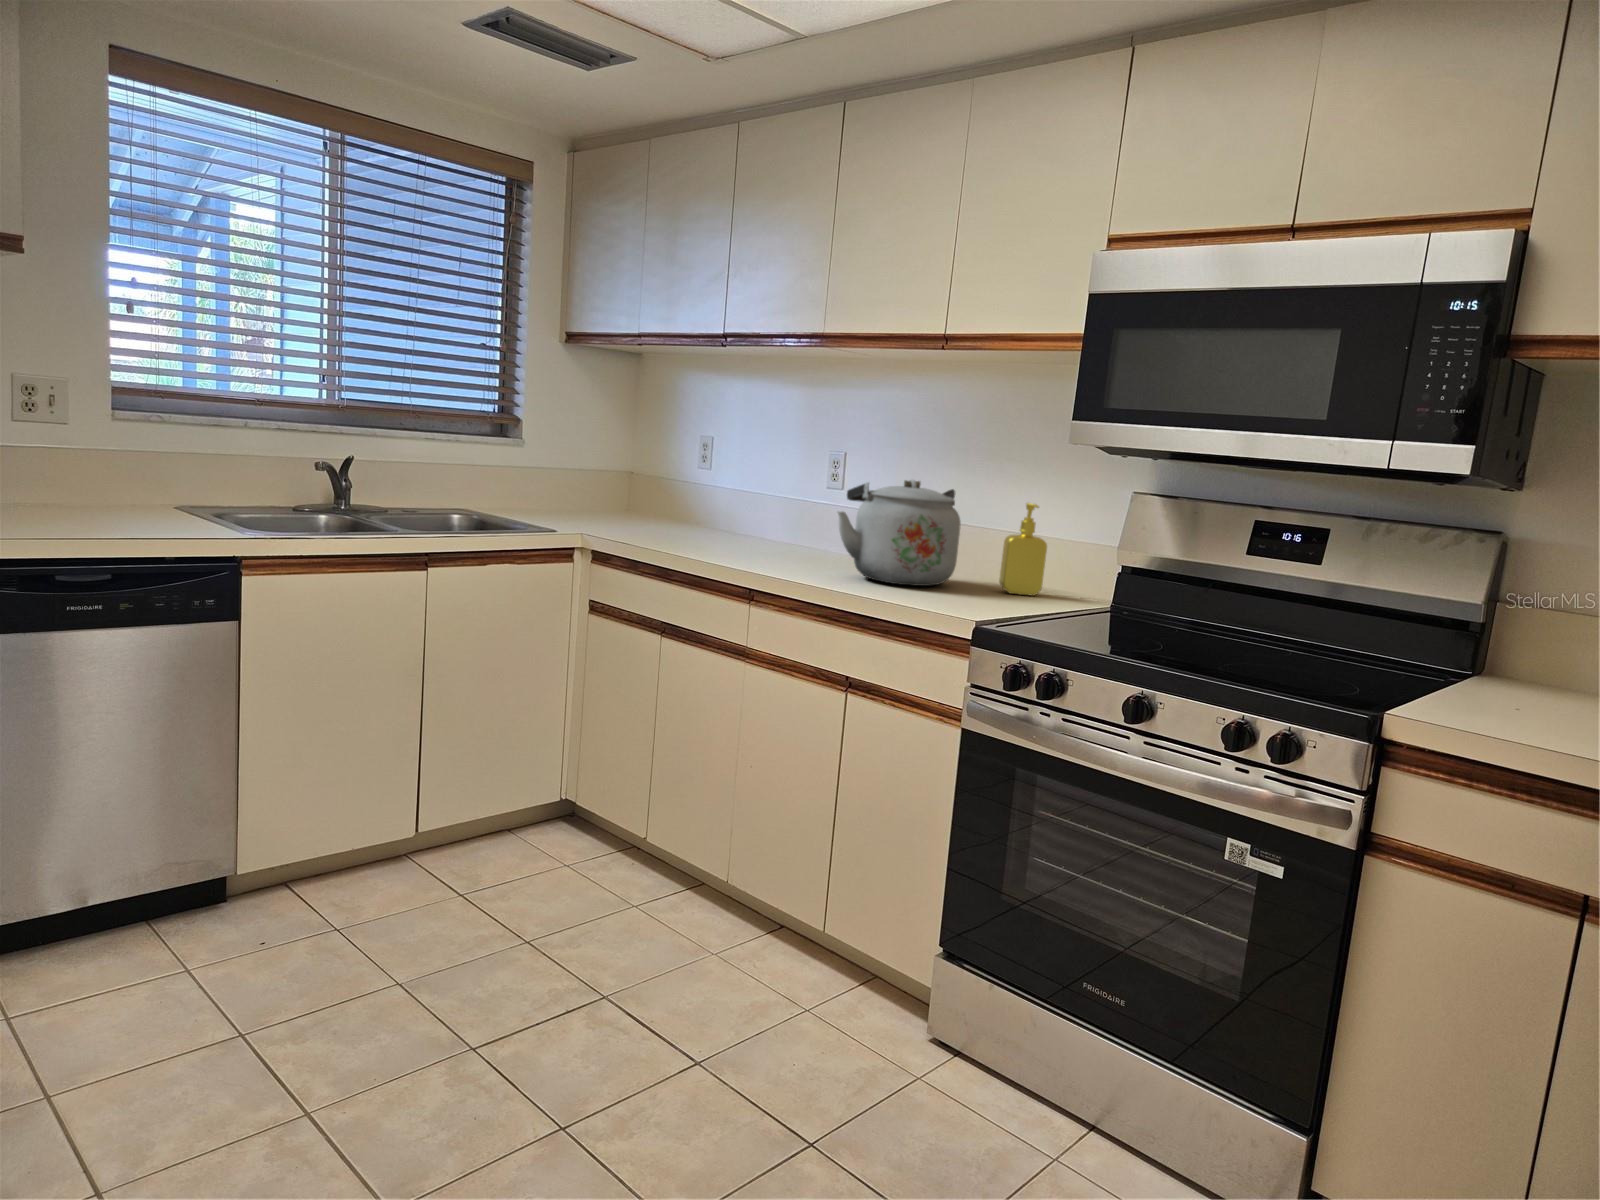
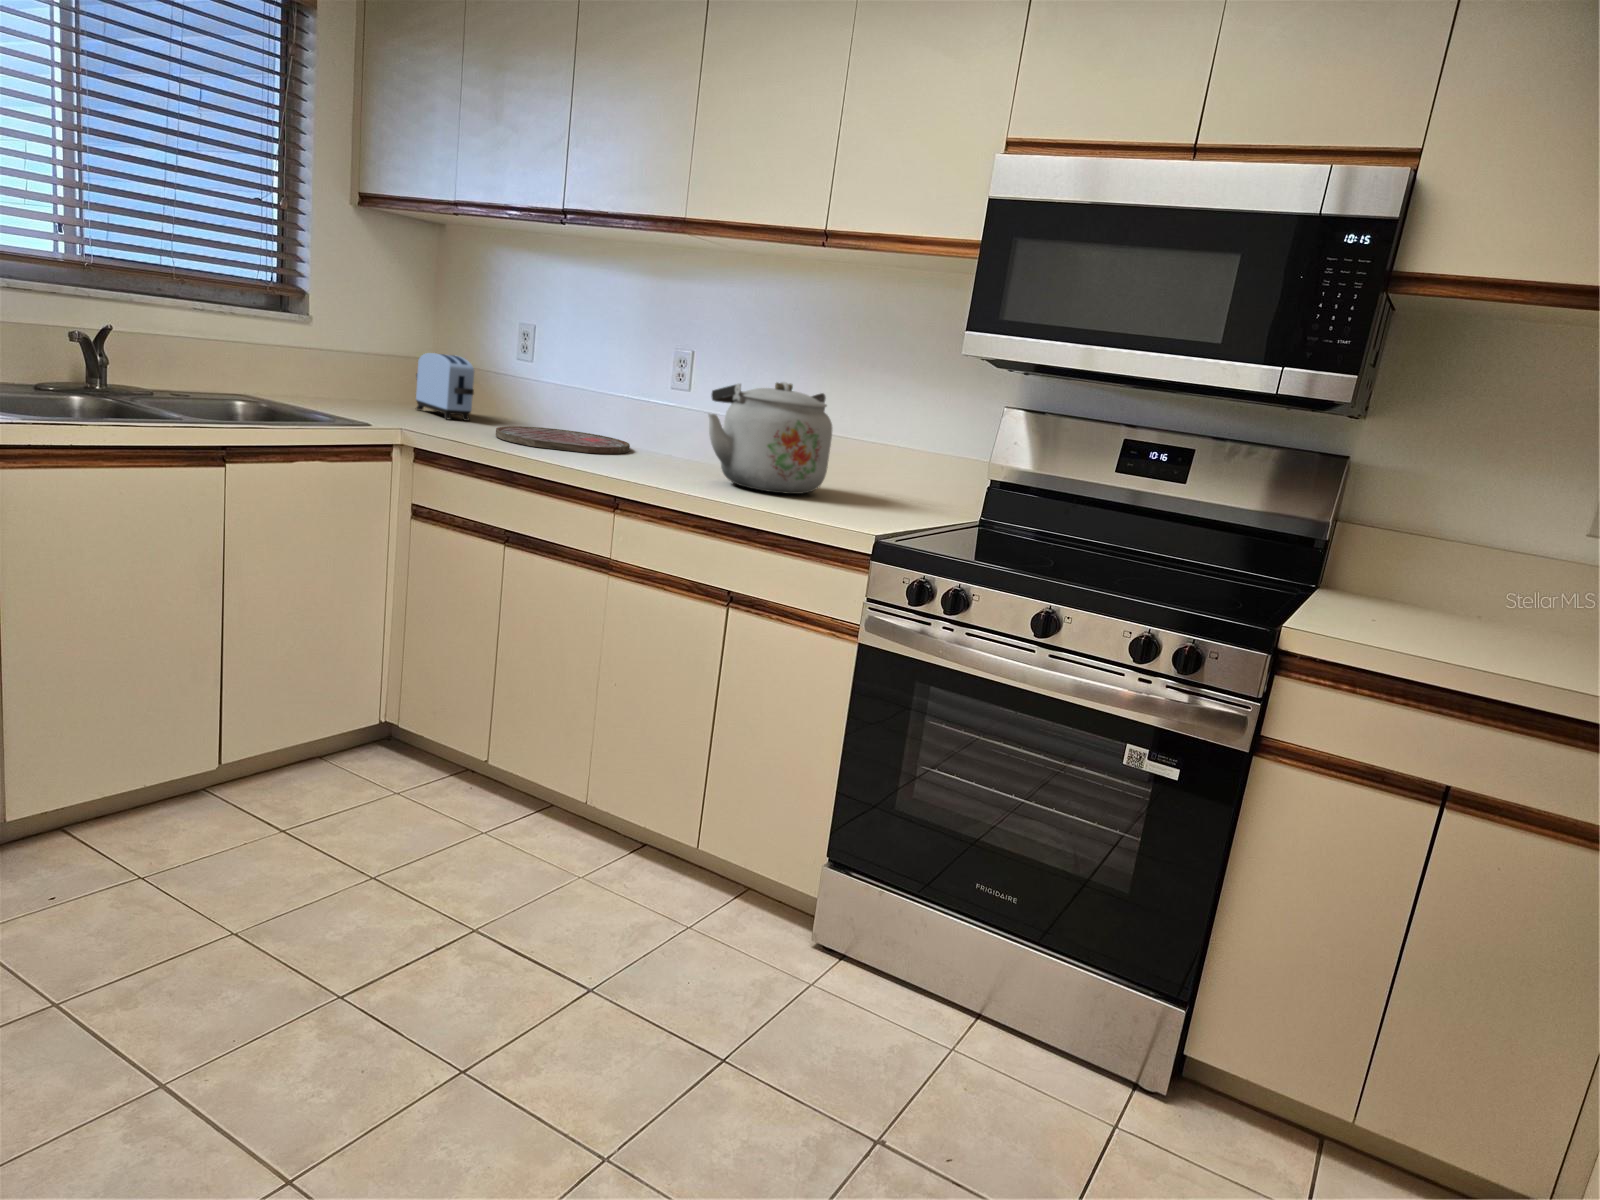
toaster: none [609,468,656,527] -> present [416,353,474,421]
soap dispenser: present [999,503,1047,596] -> none [868,410,918,505]
cutting board: none [665,531,786,553] -> present [496,426,630,454]

